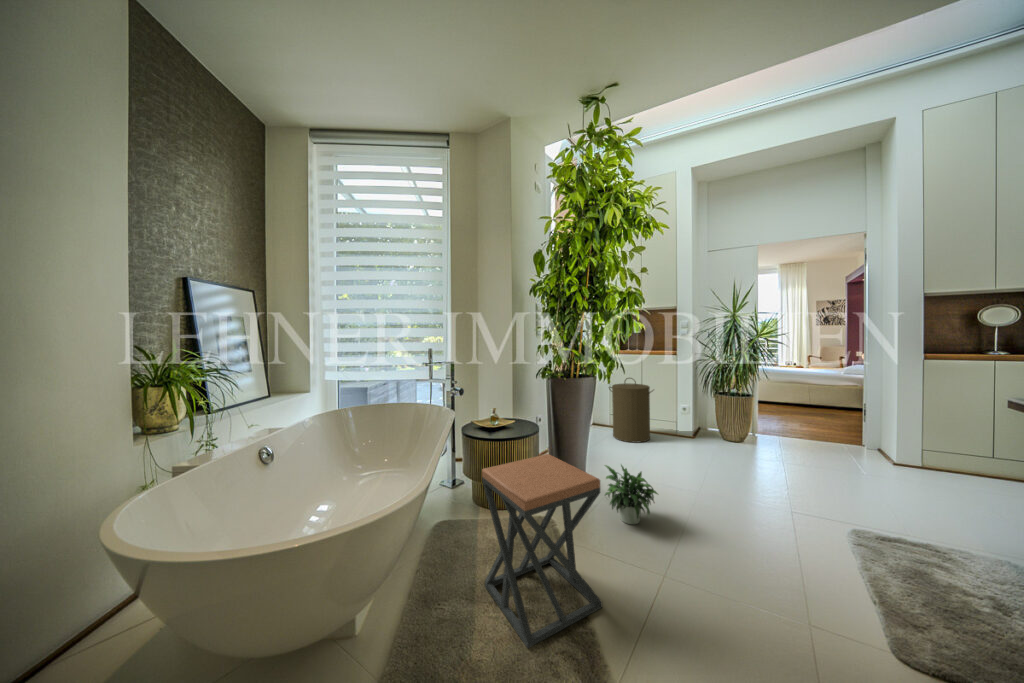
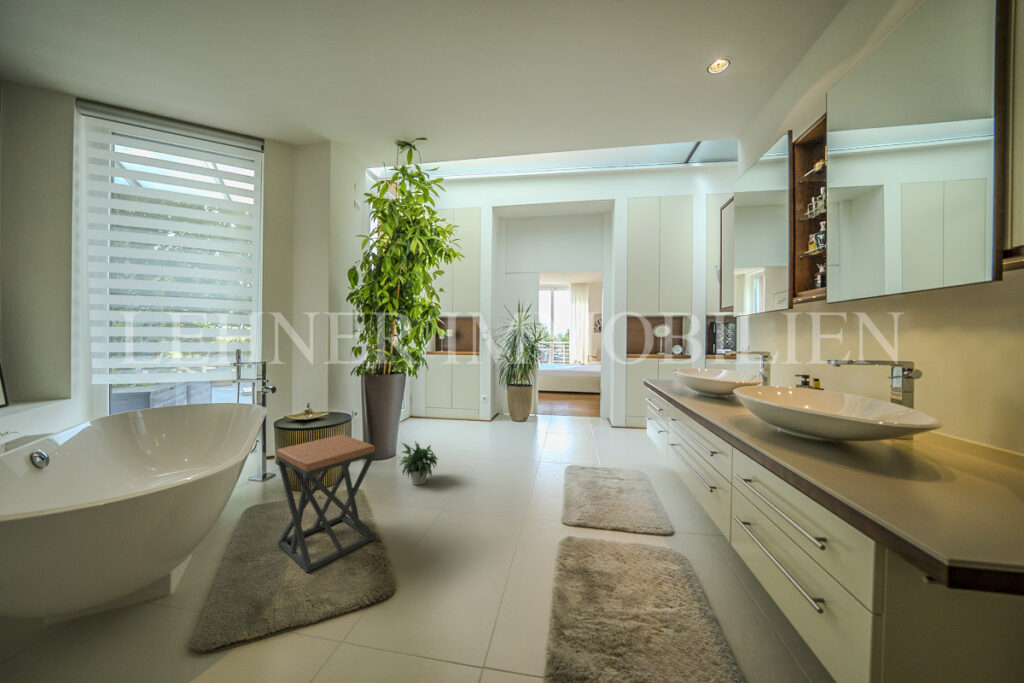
laundry hamper: present [609,378,653,443] -> none [428,375,464,428]

